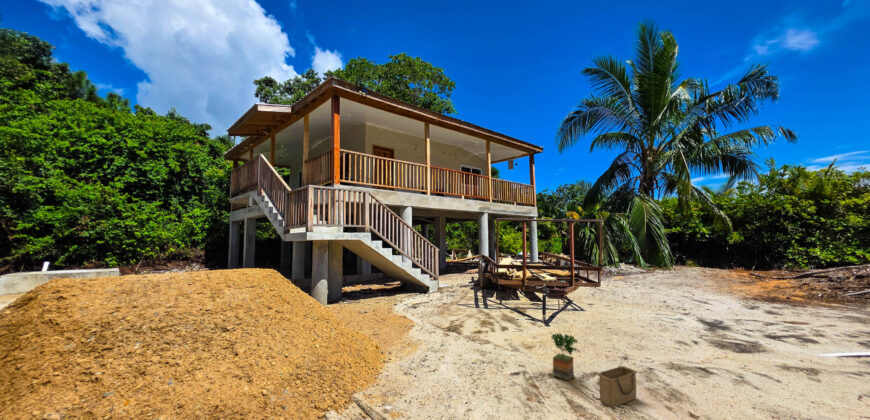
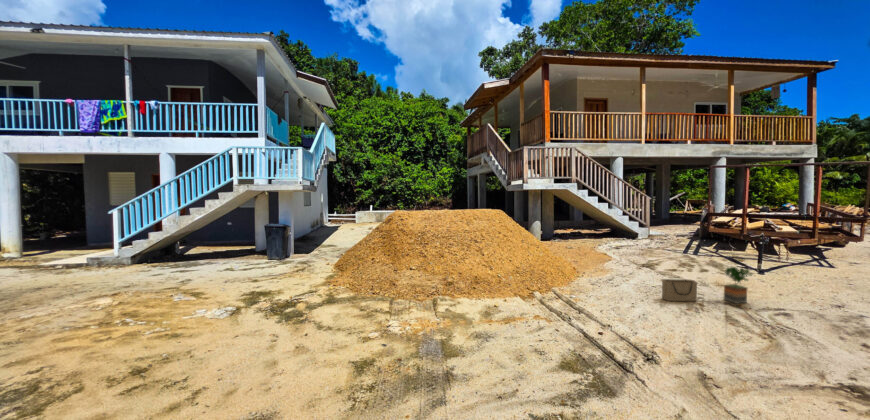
basket: present [598,366,637,407] -> present [662,279,698,301]

